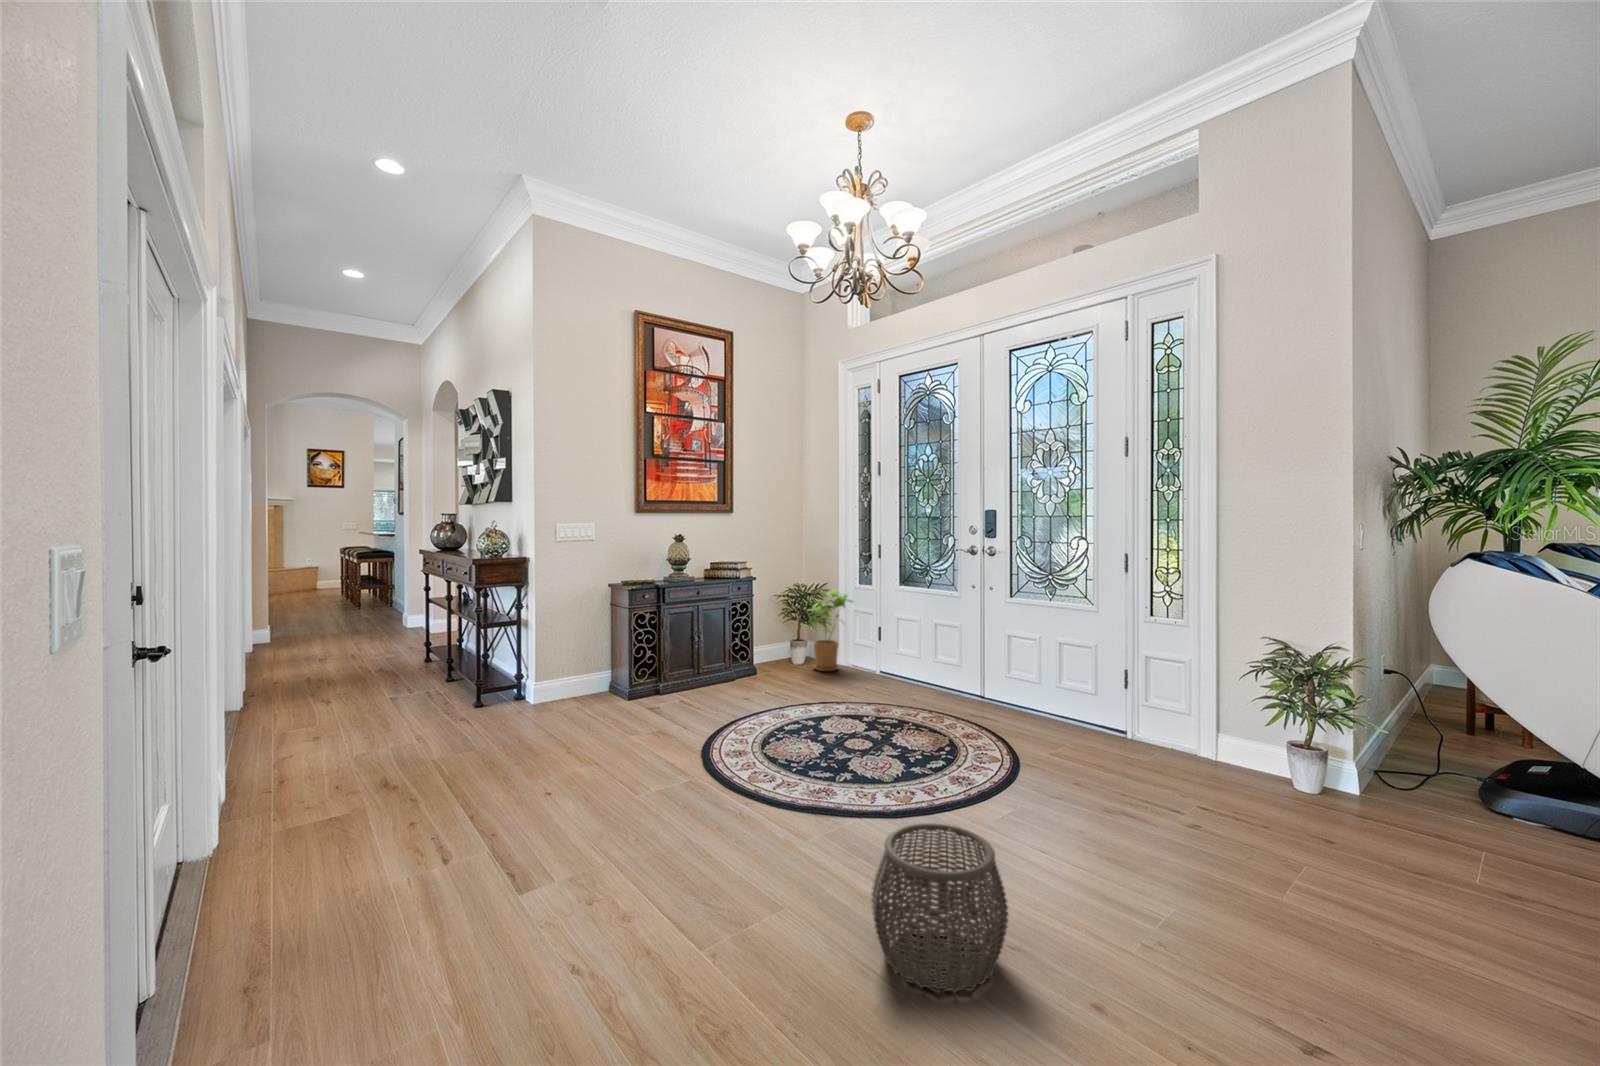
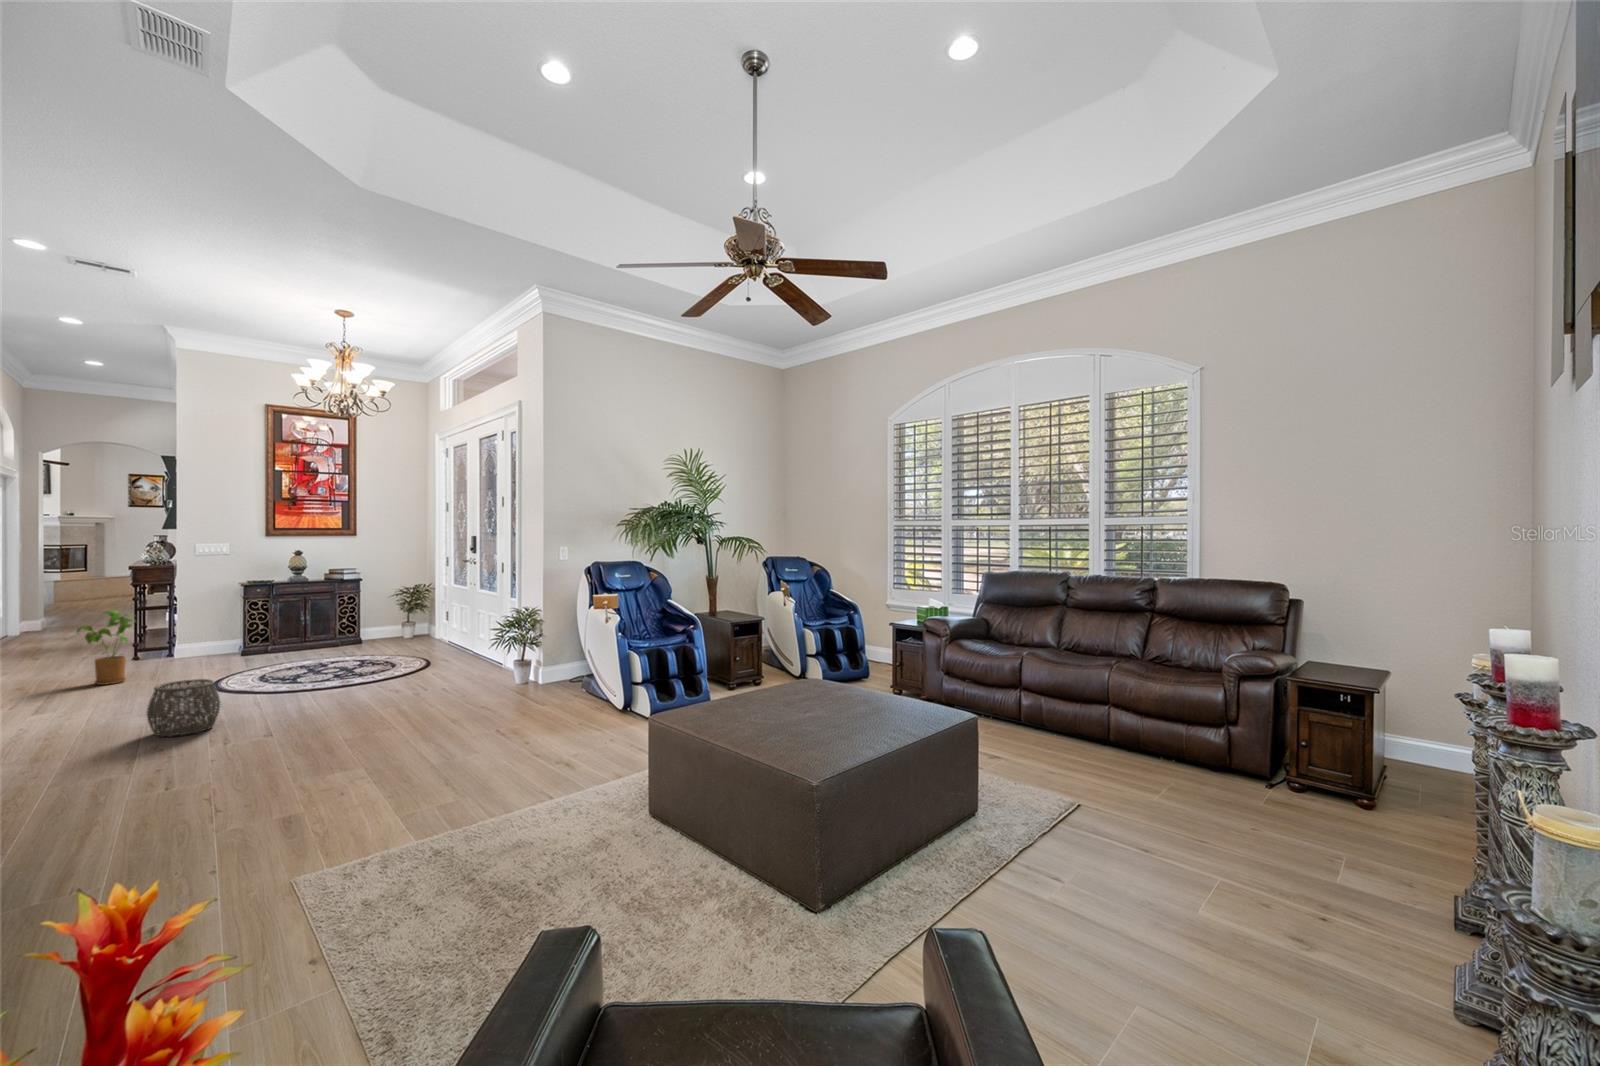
house plant: present [809,590,853,671] -> present [77,610,134,685]

